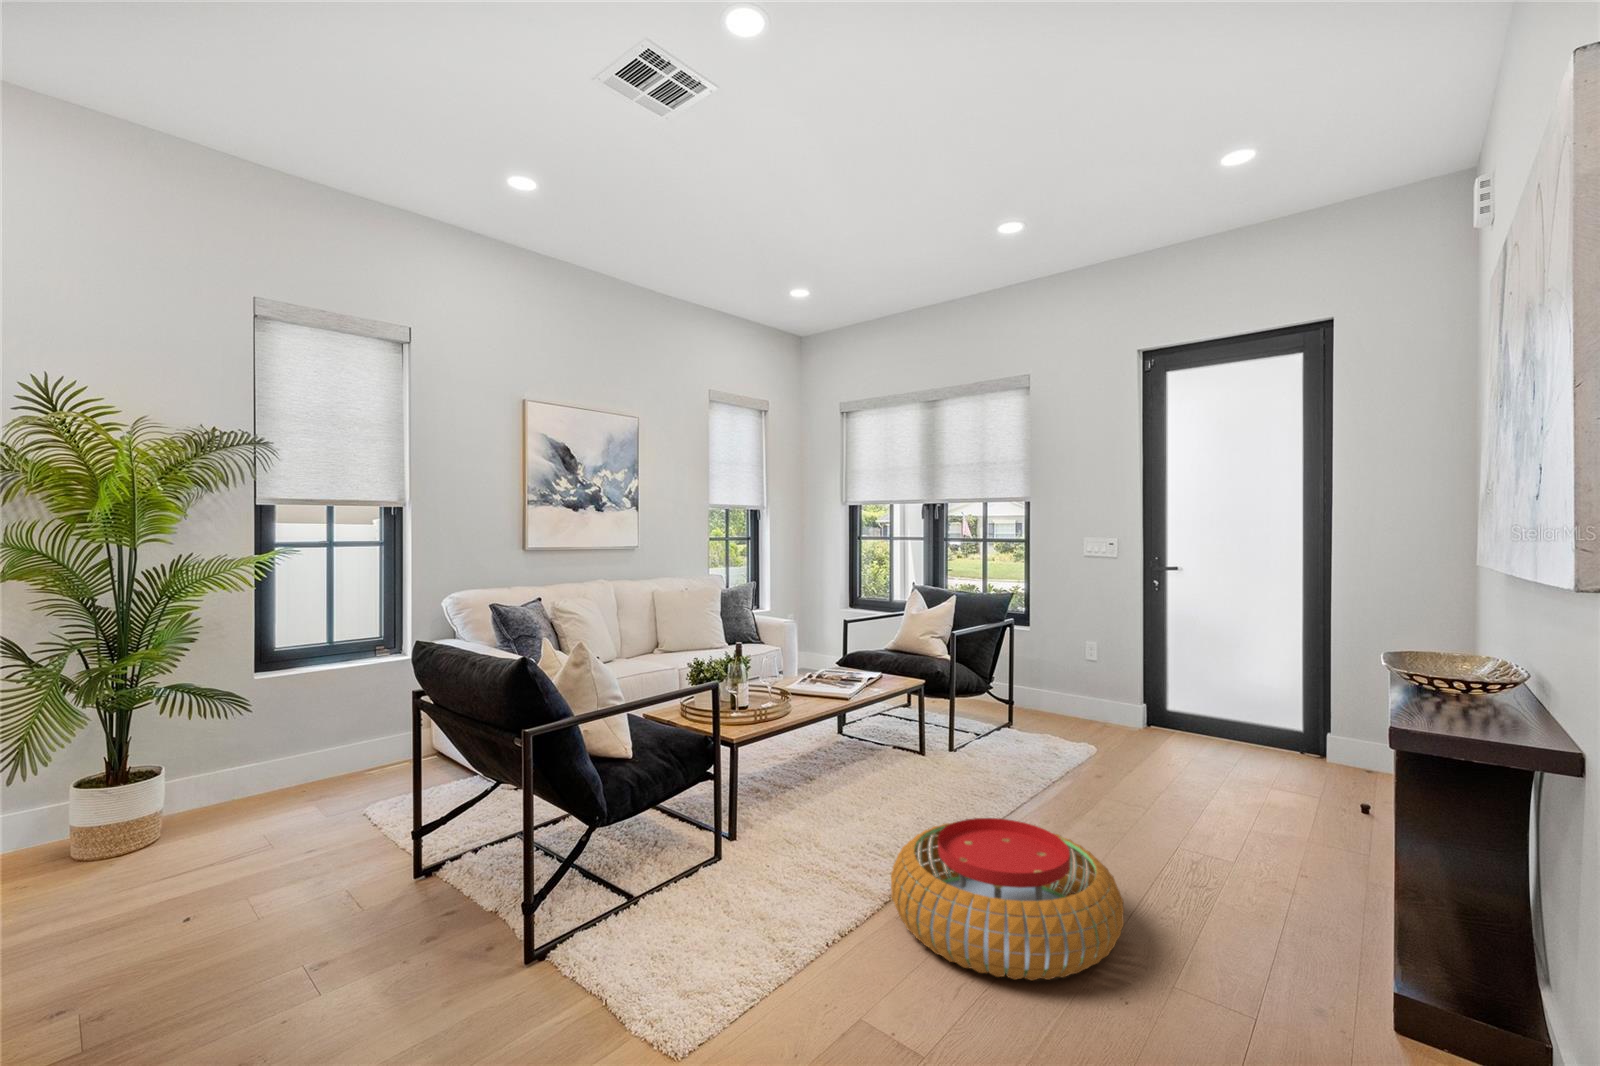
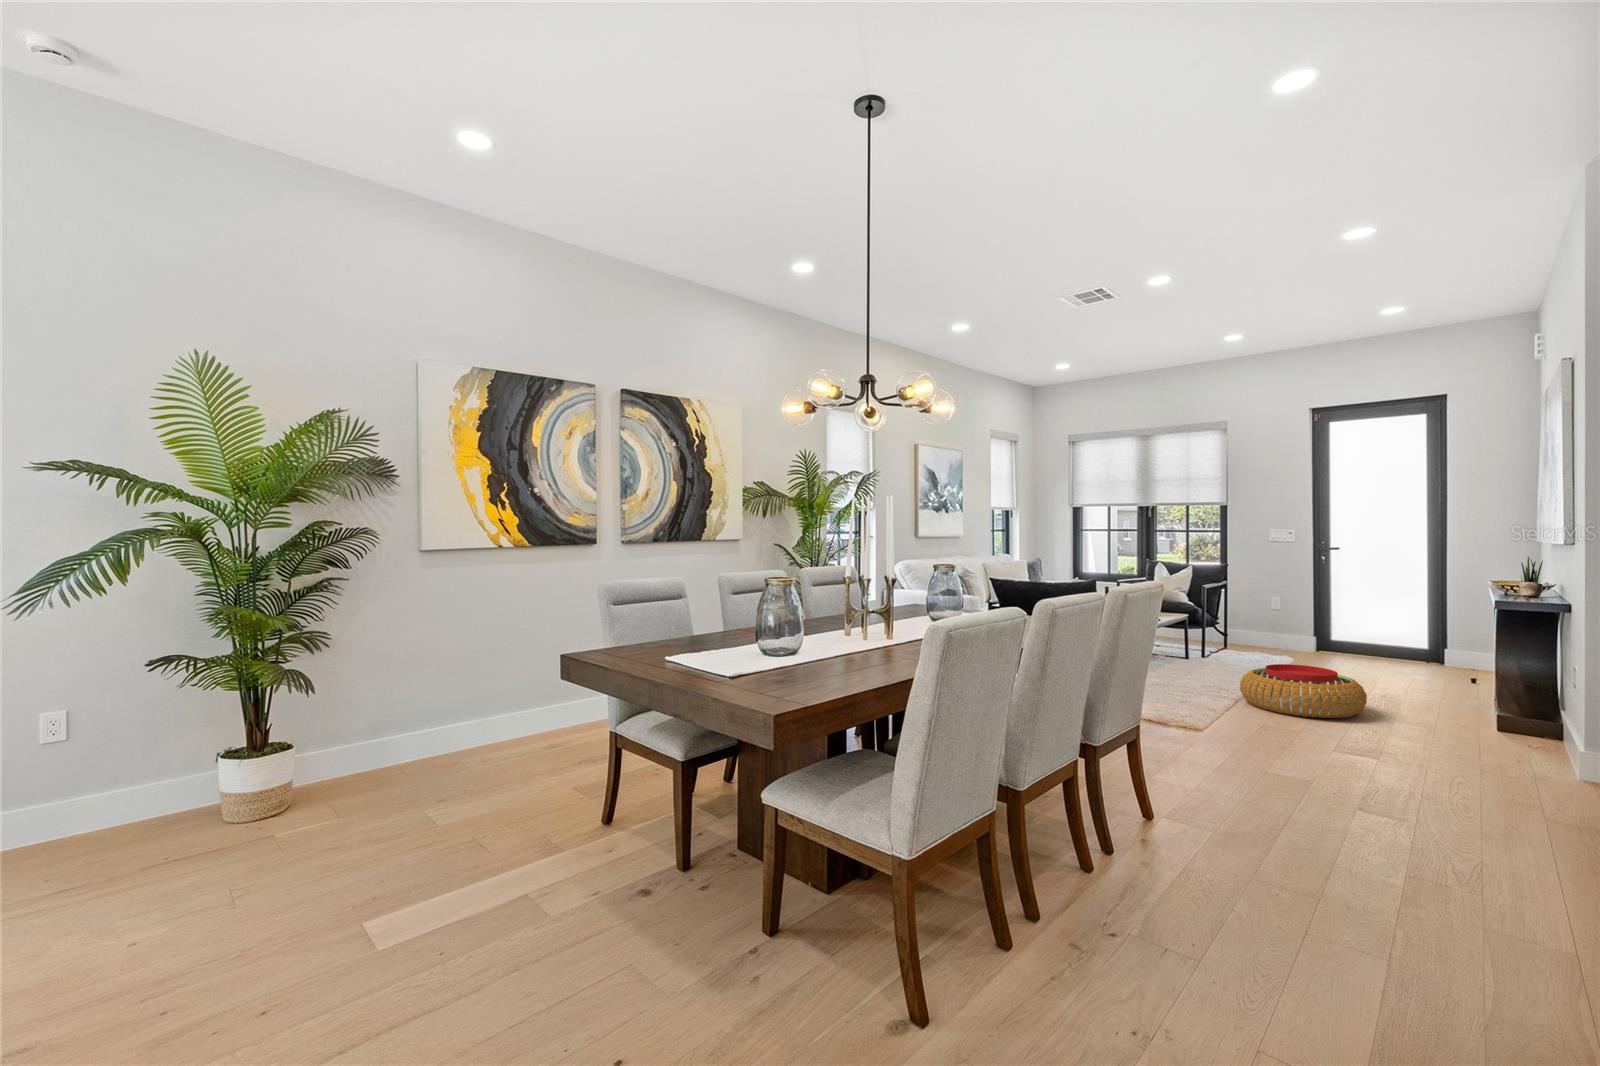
potted plant: none [1447,611,1501,708] -> present [1519,557,1543,597]

